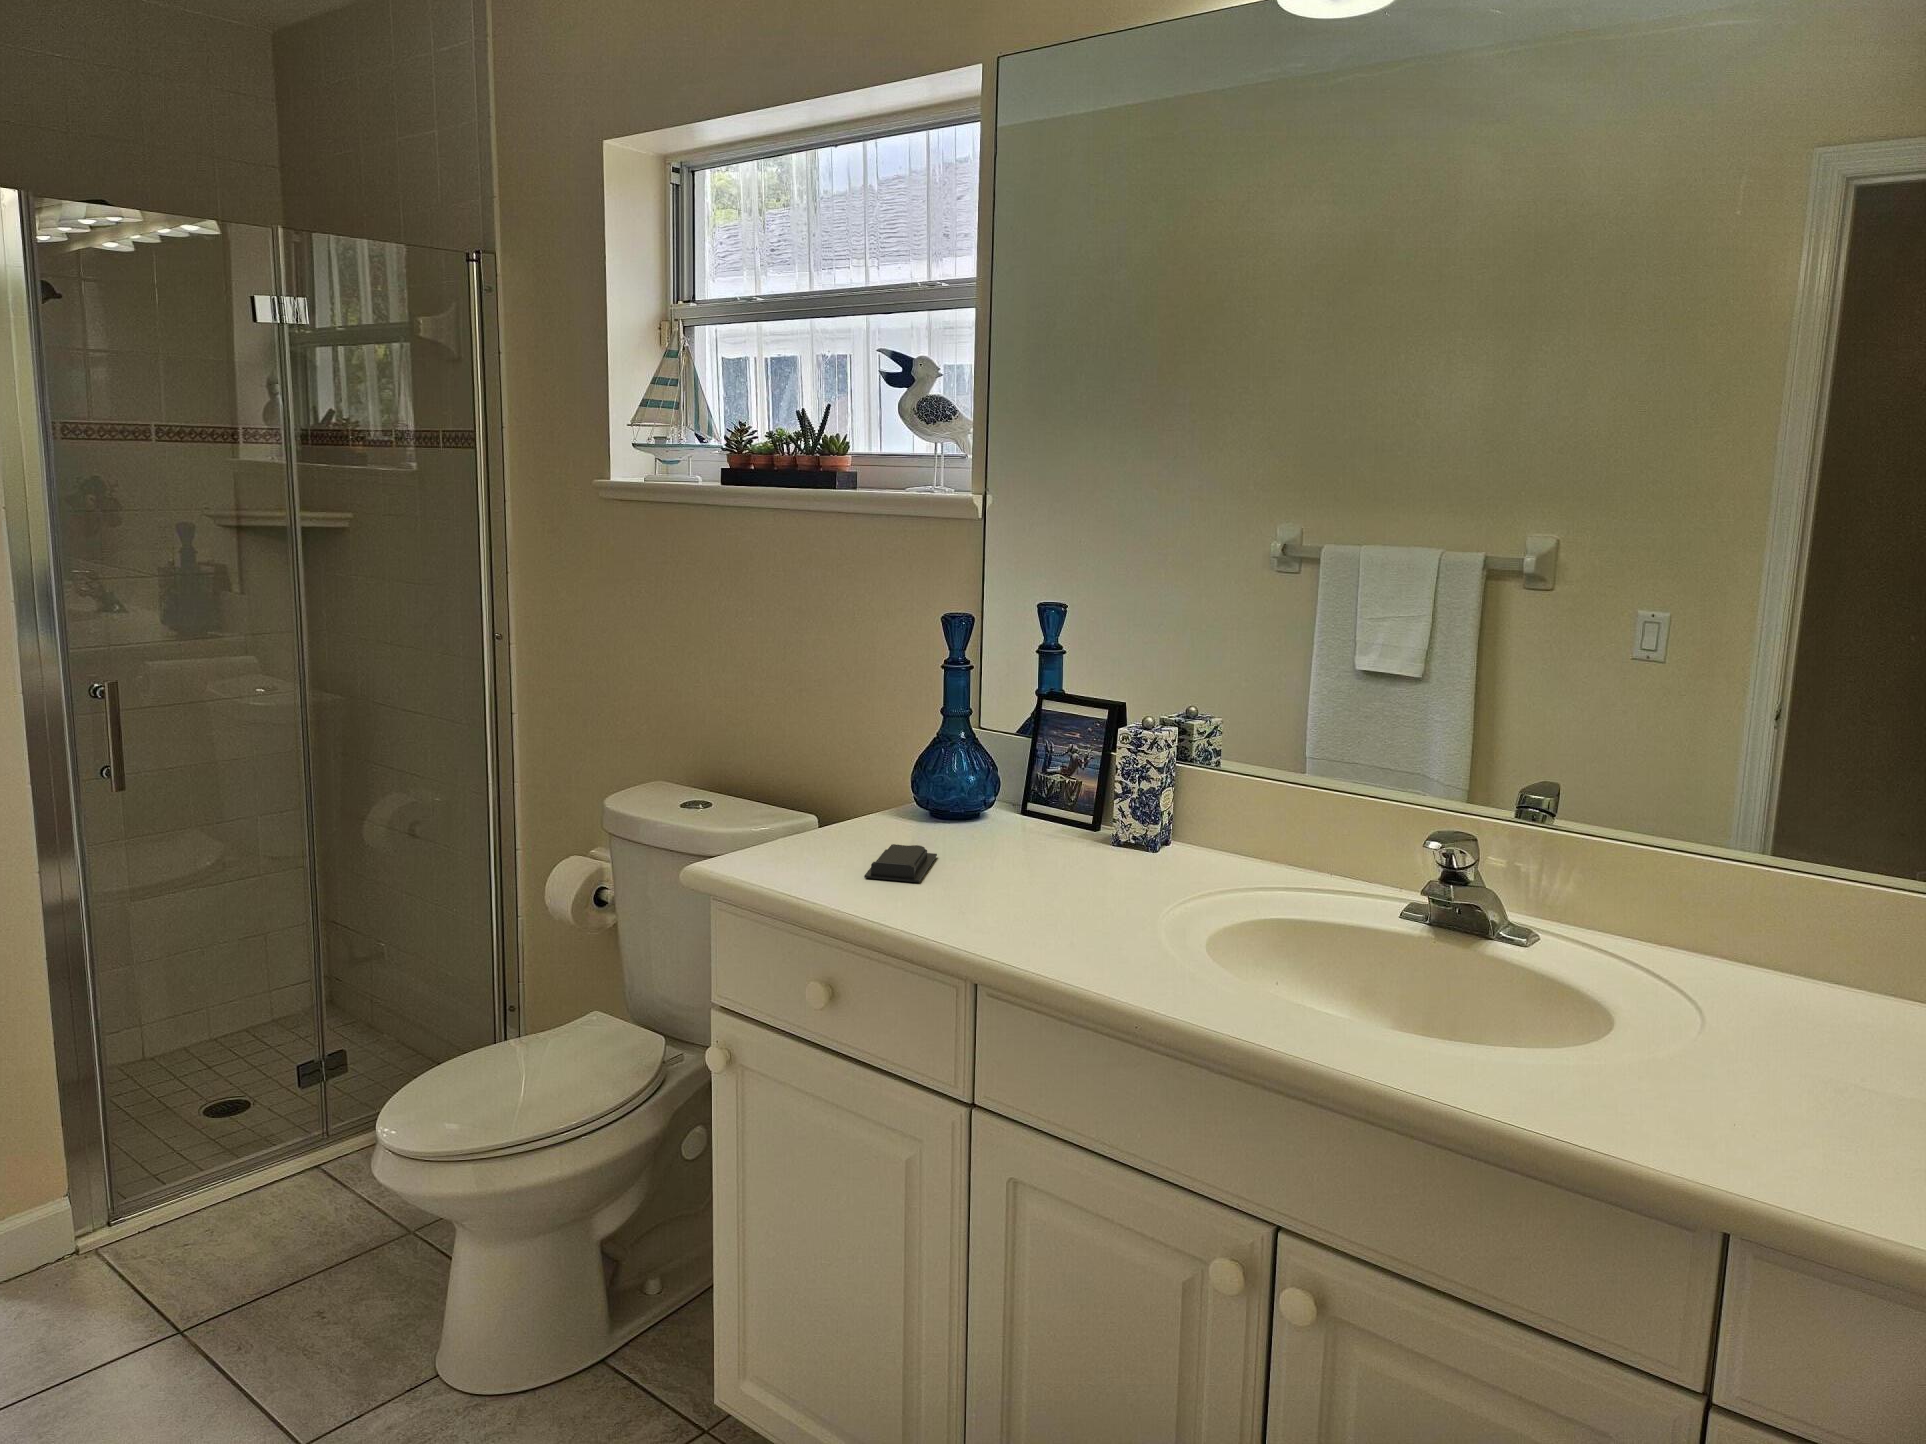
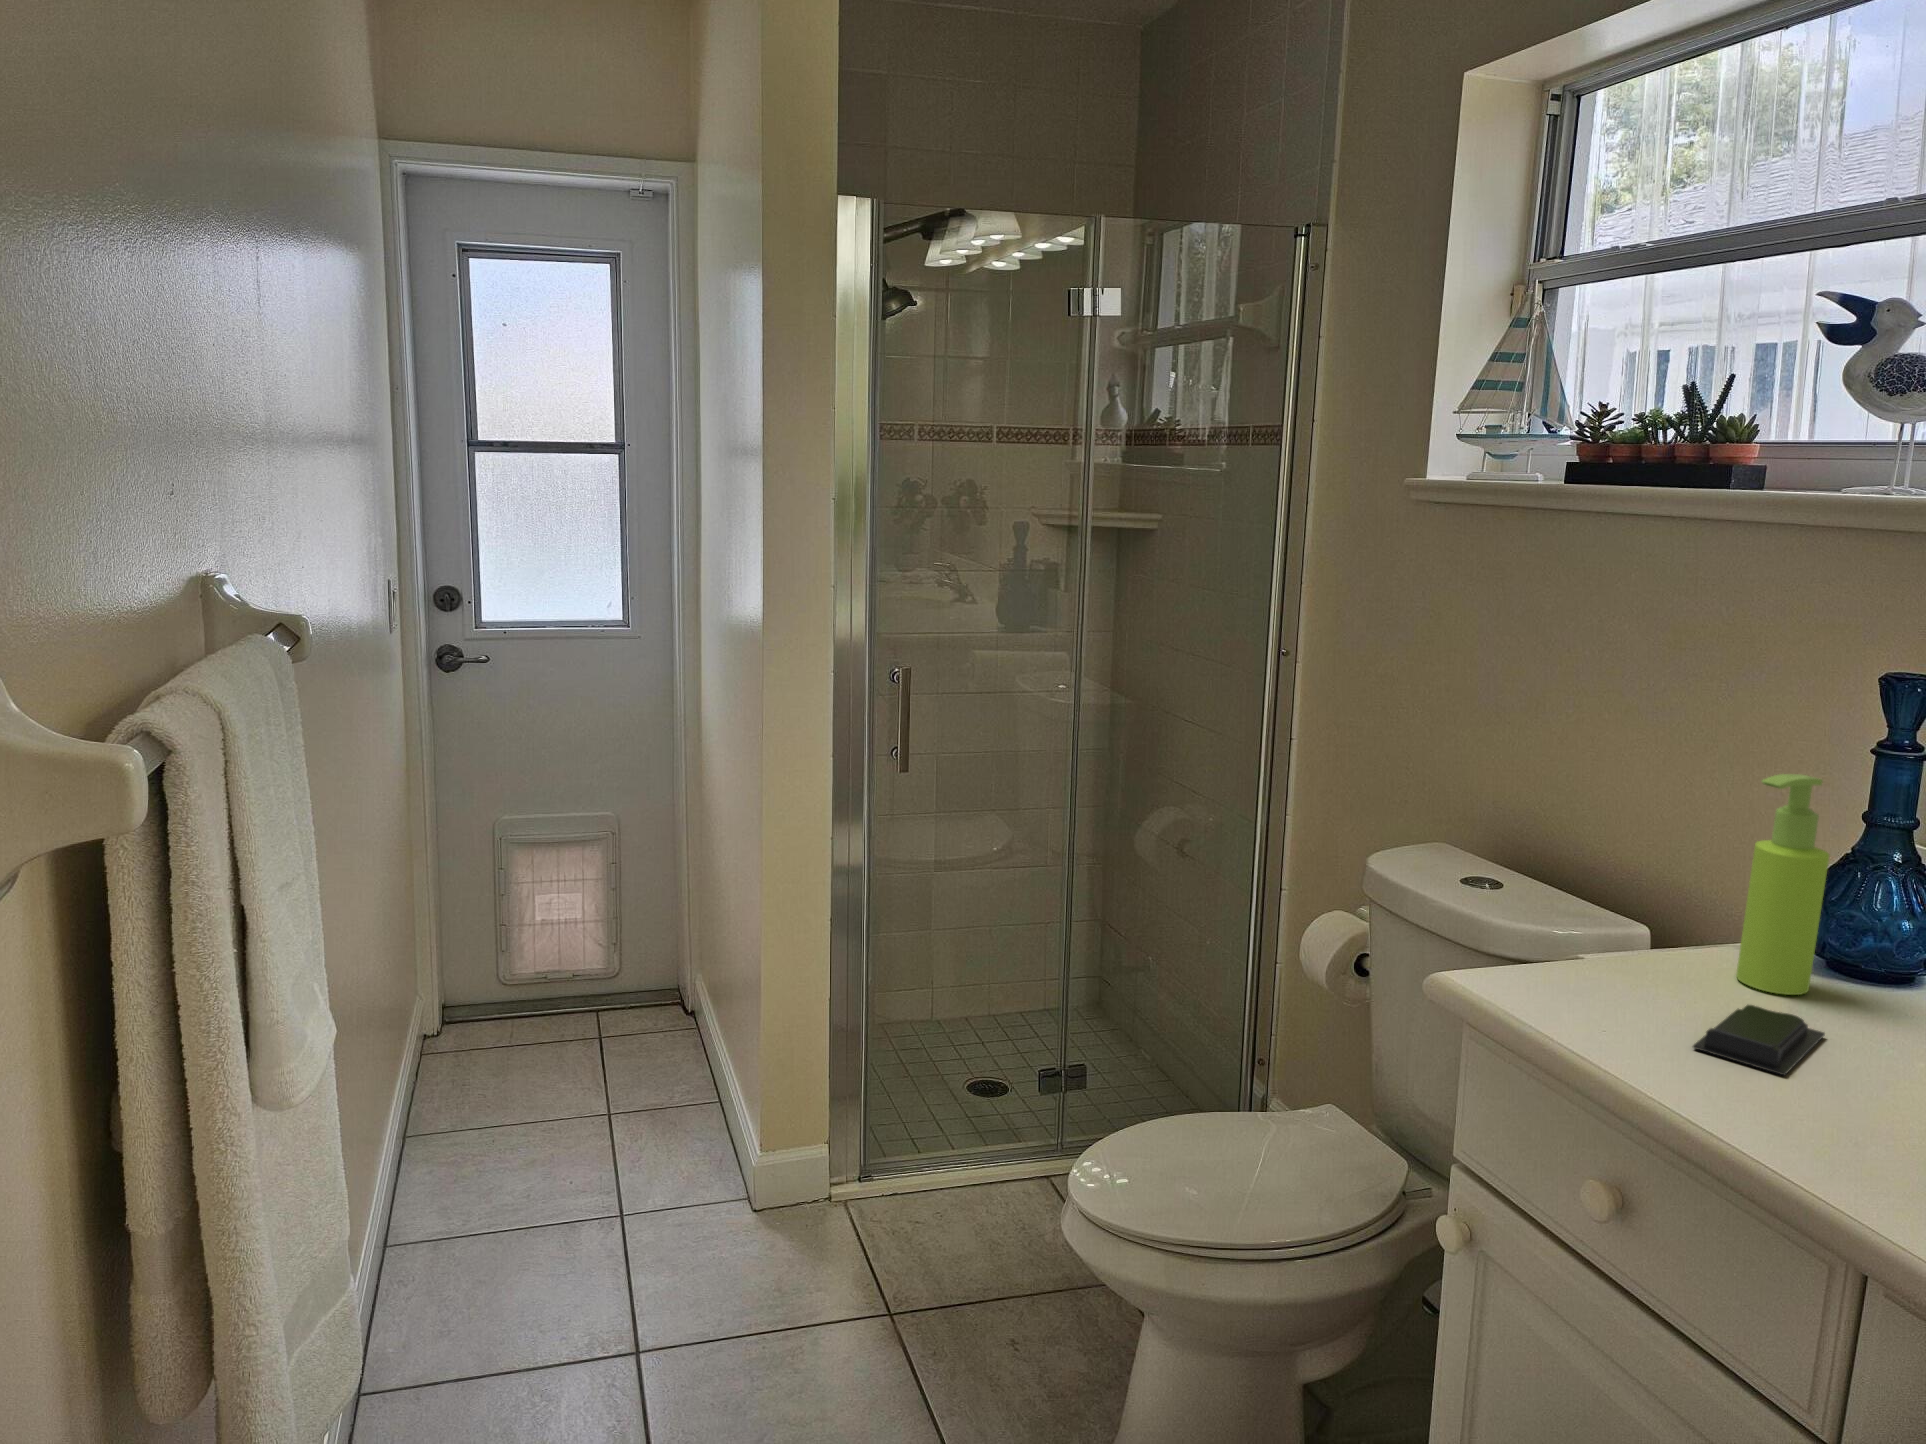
soap dispenser: none [881,686,927,837] -> present [1736,774,1829,995]

